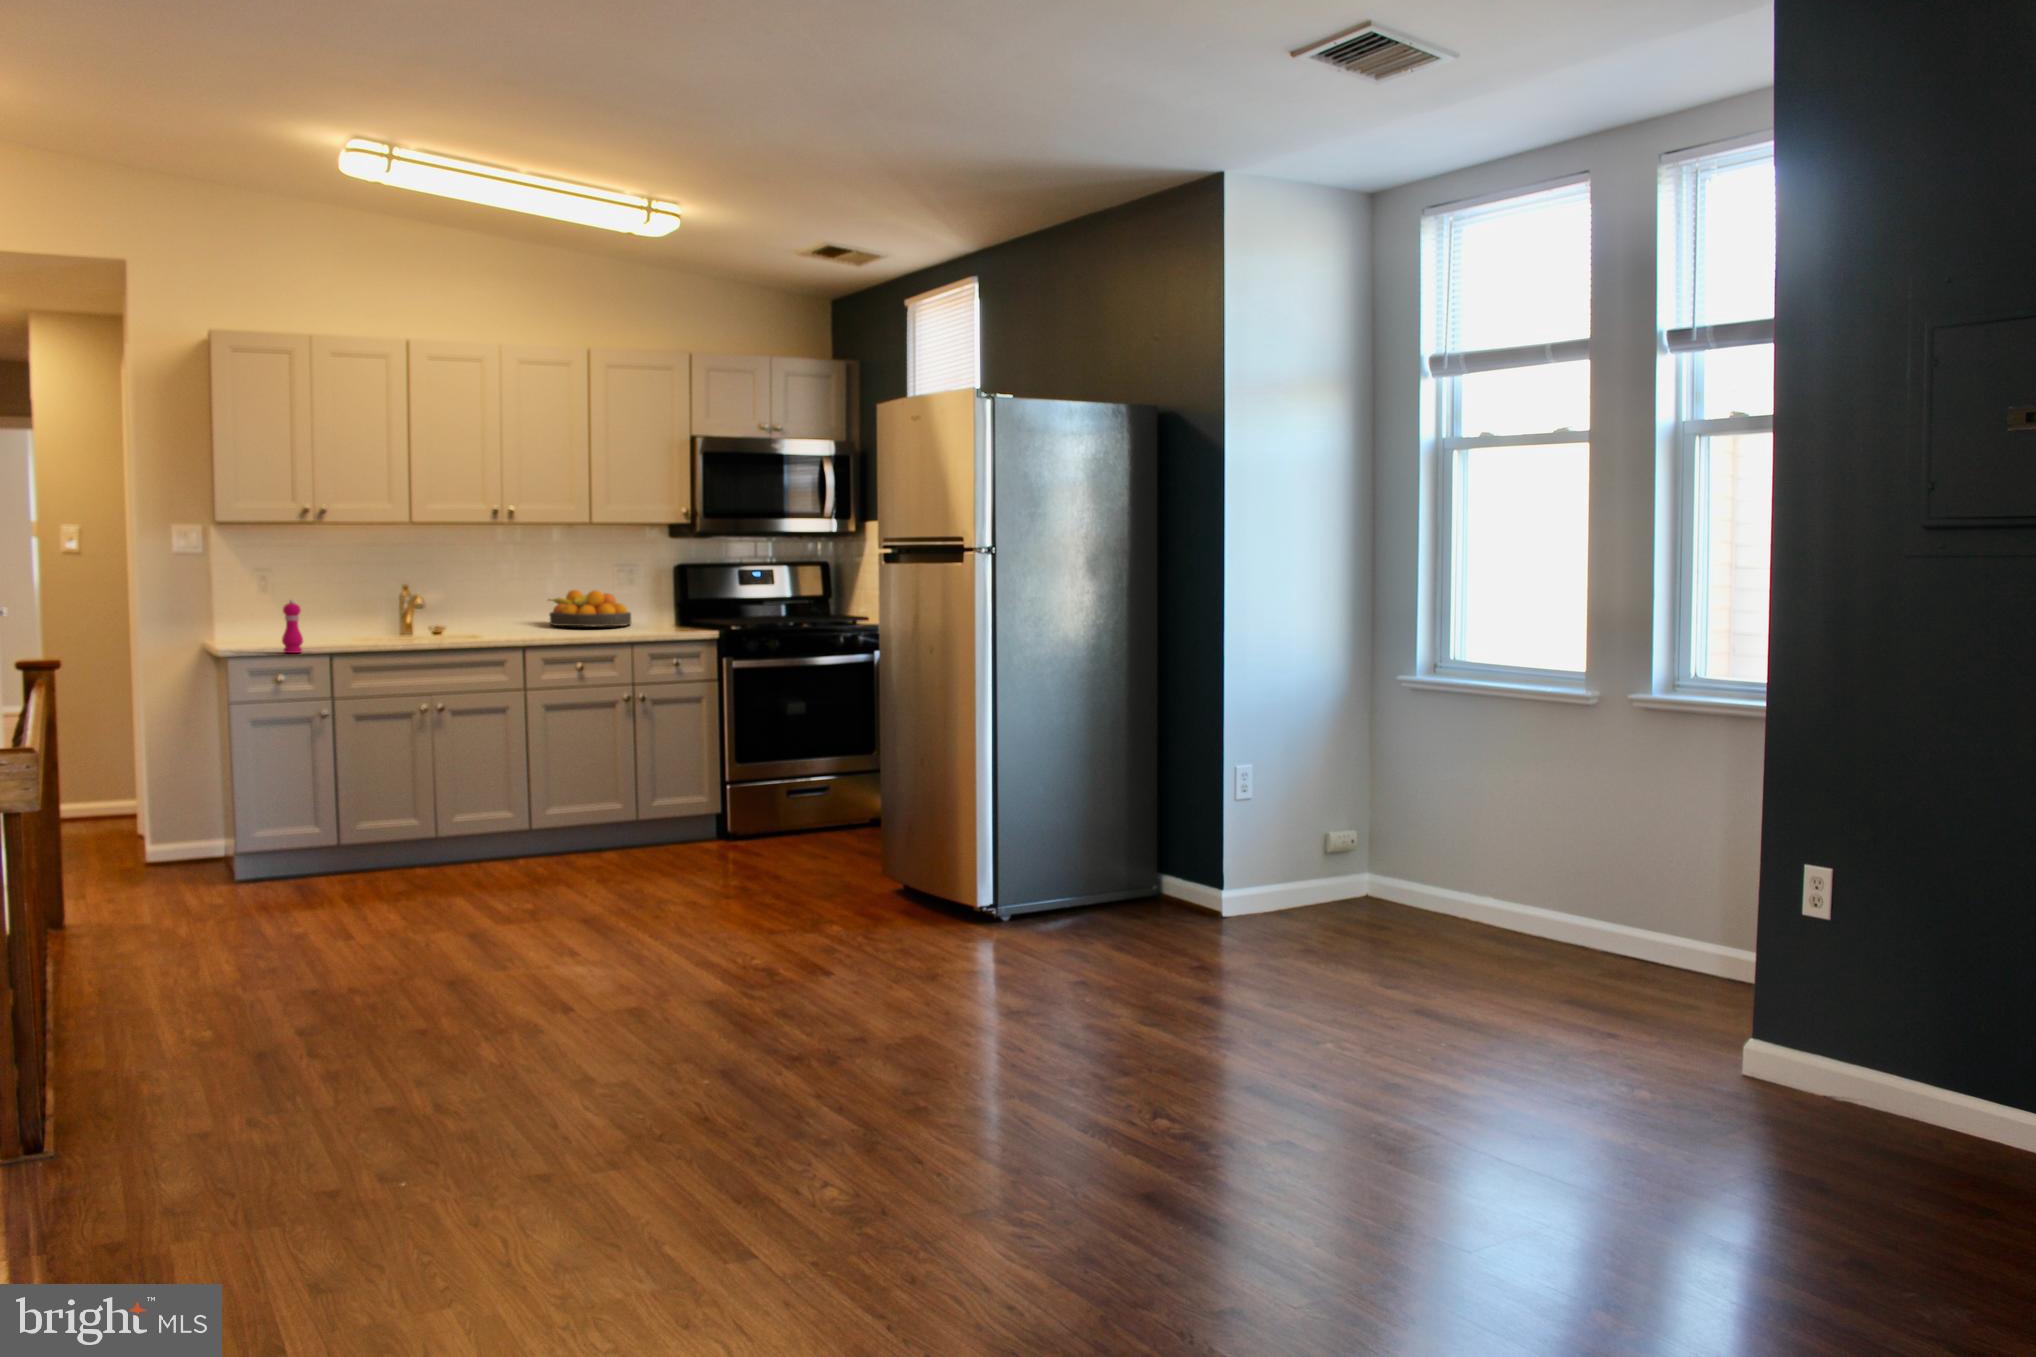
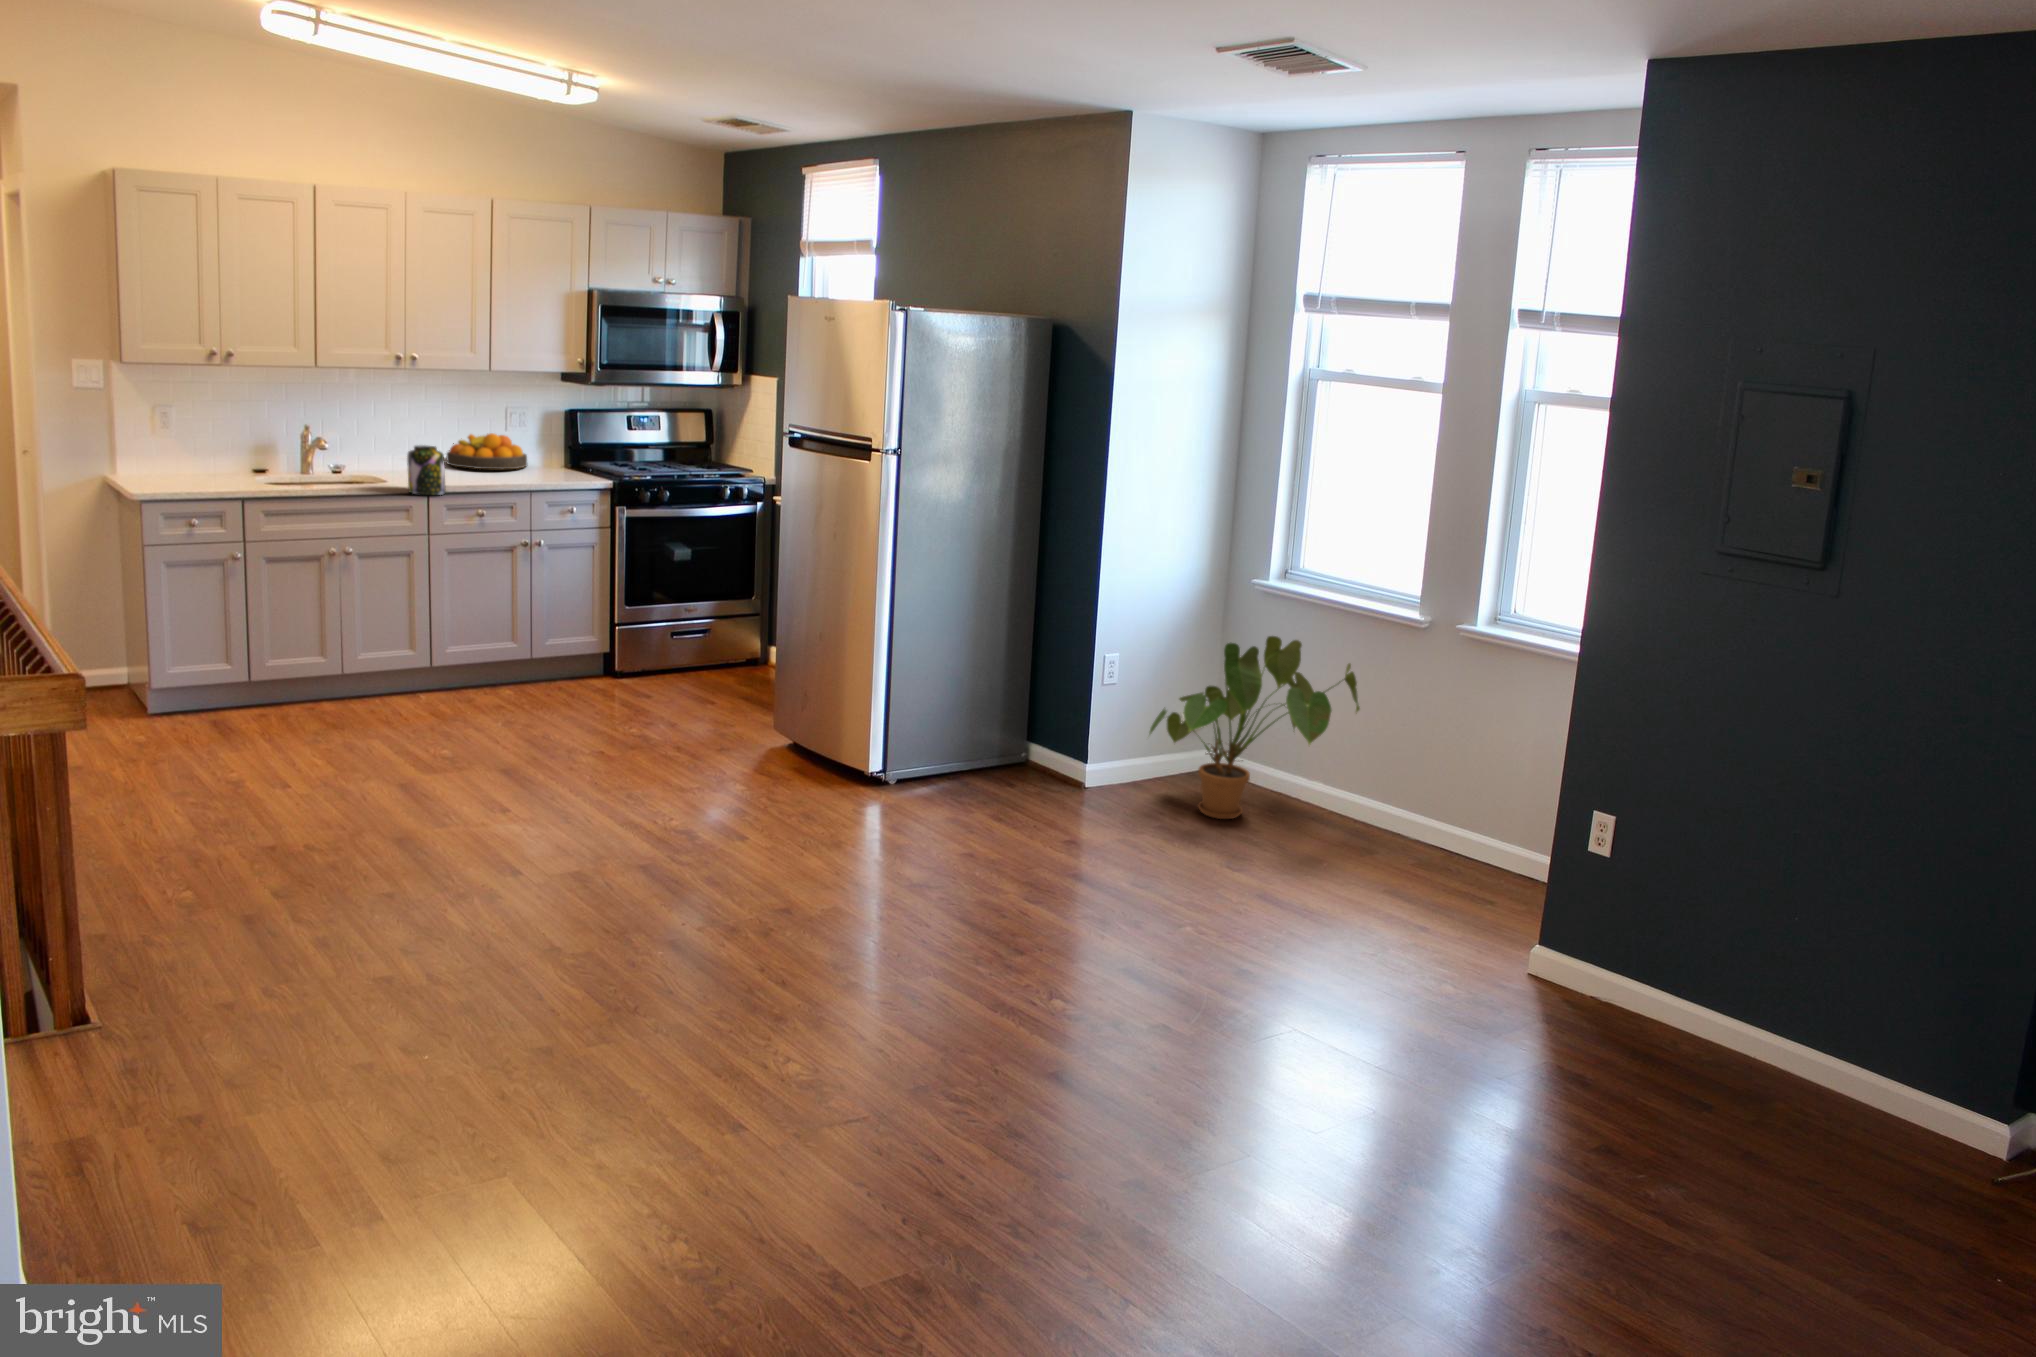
jar: none [506,596,543,645] -> present [407,445,446,495]
pepper mill: present [282,599,303,653] -> none [177,447,201,501]
house plant: none [1287,732,1535,942] -> present [1149,636,1360,819]

